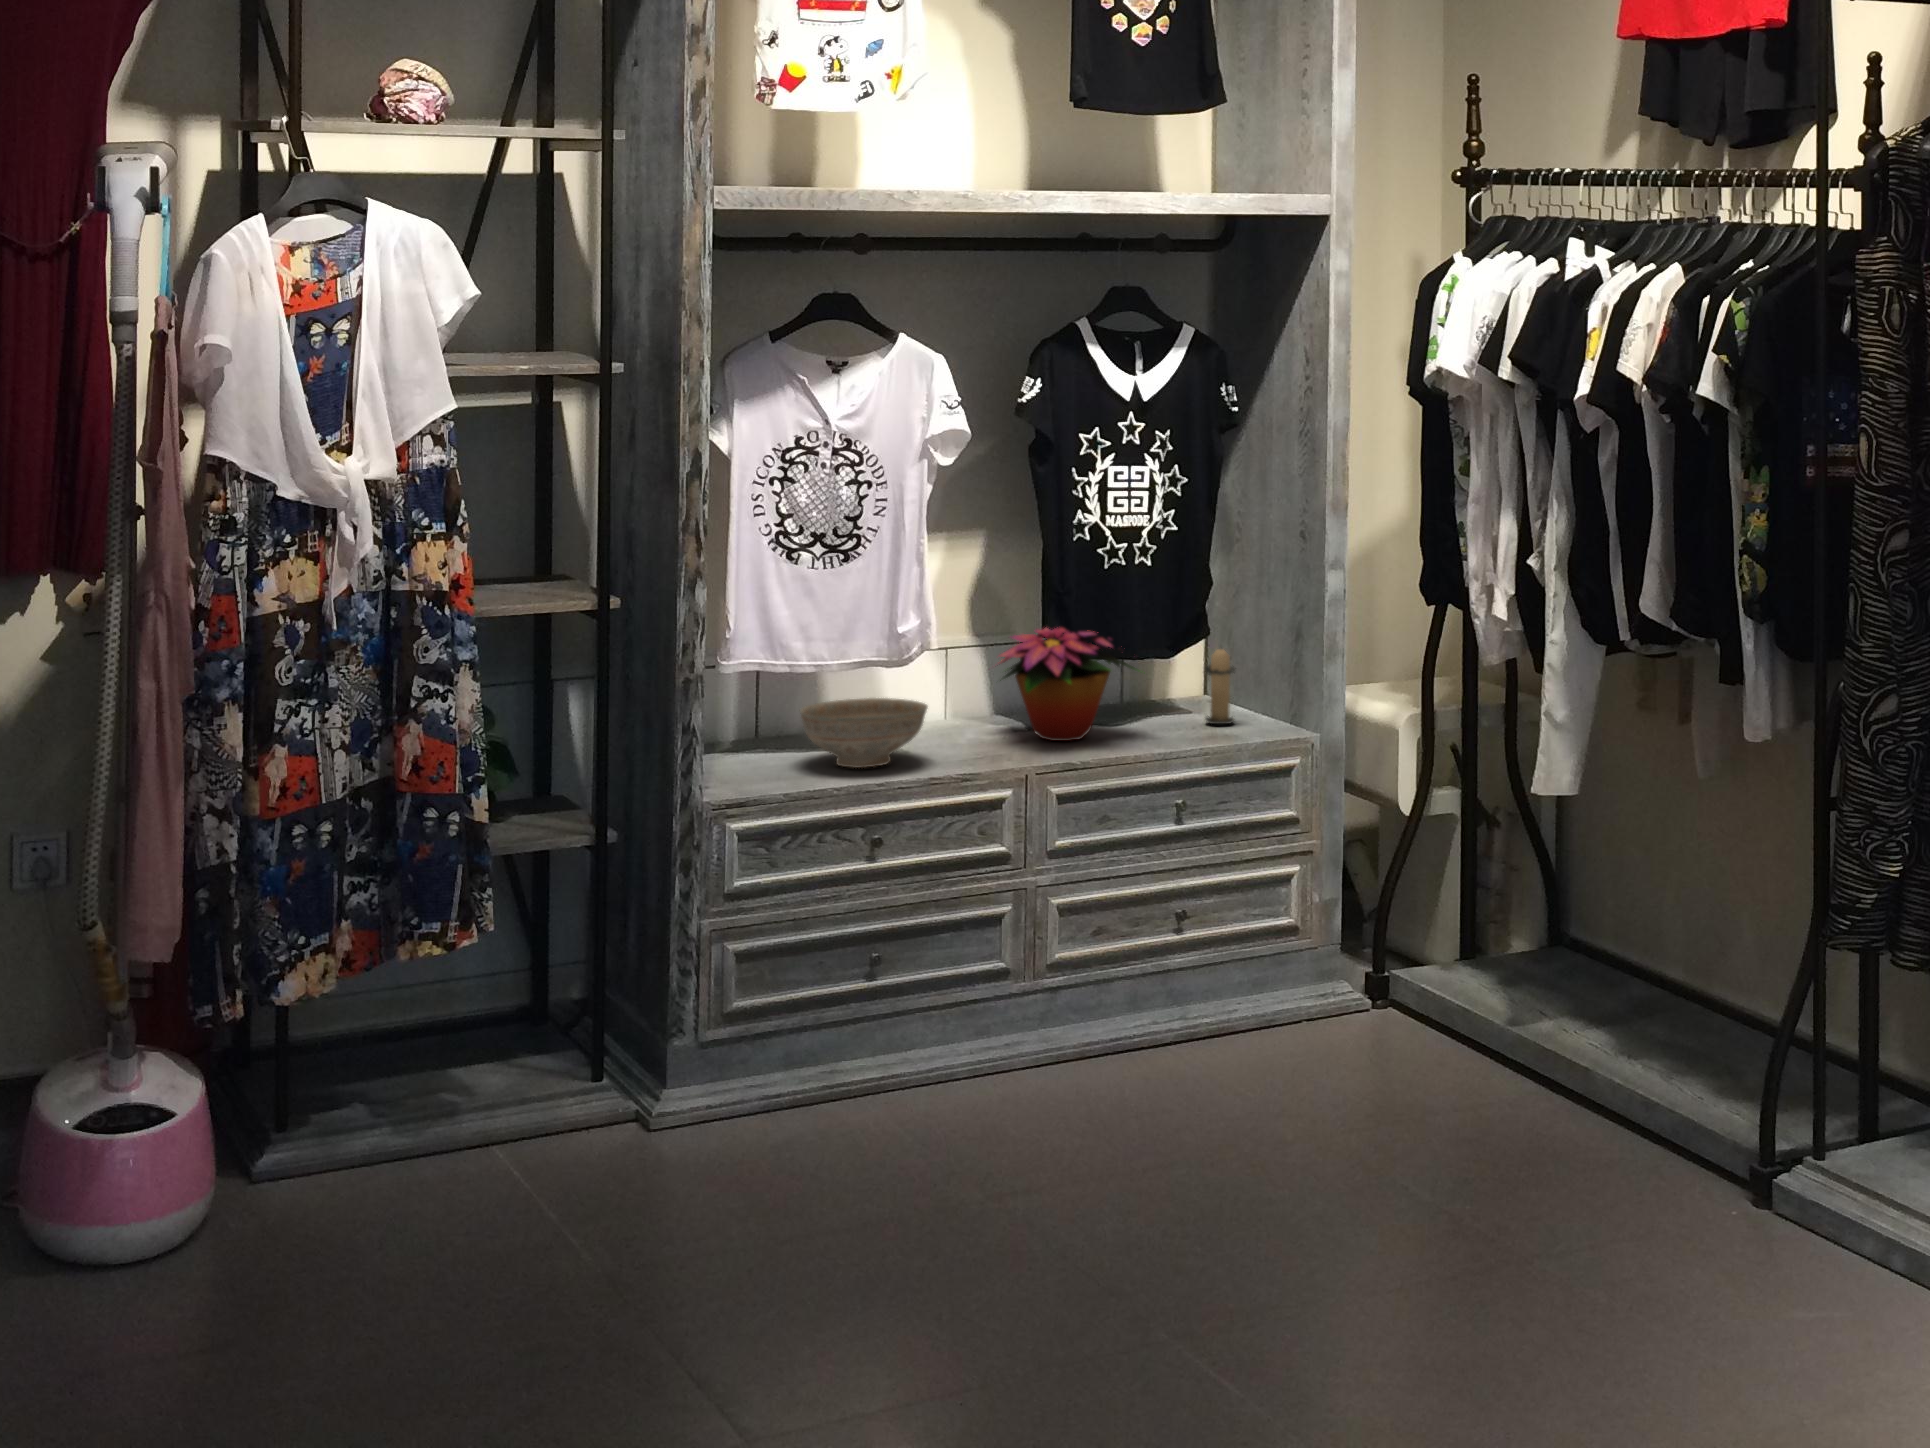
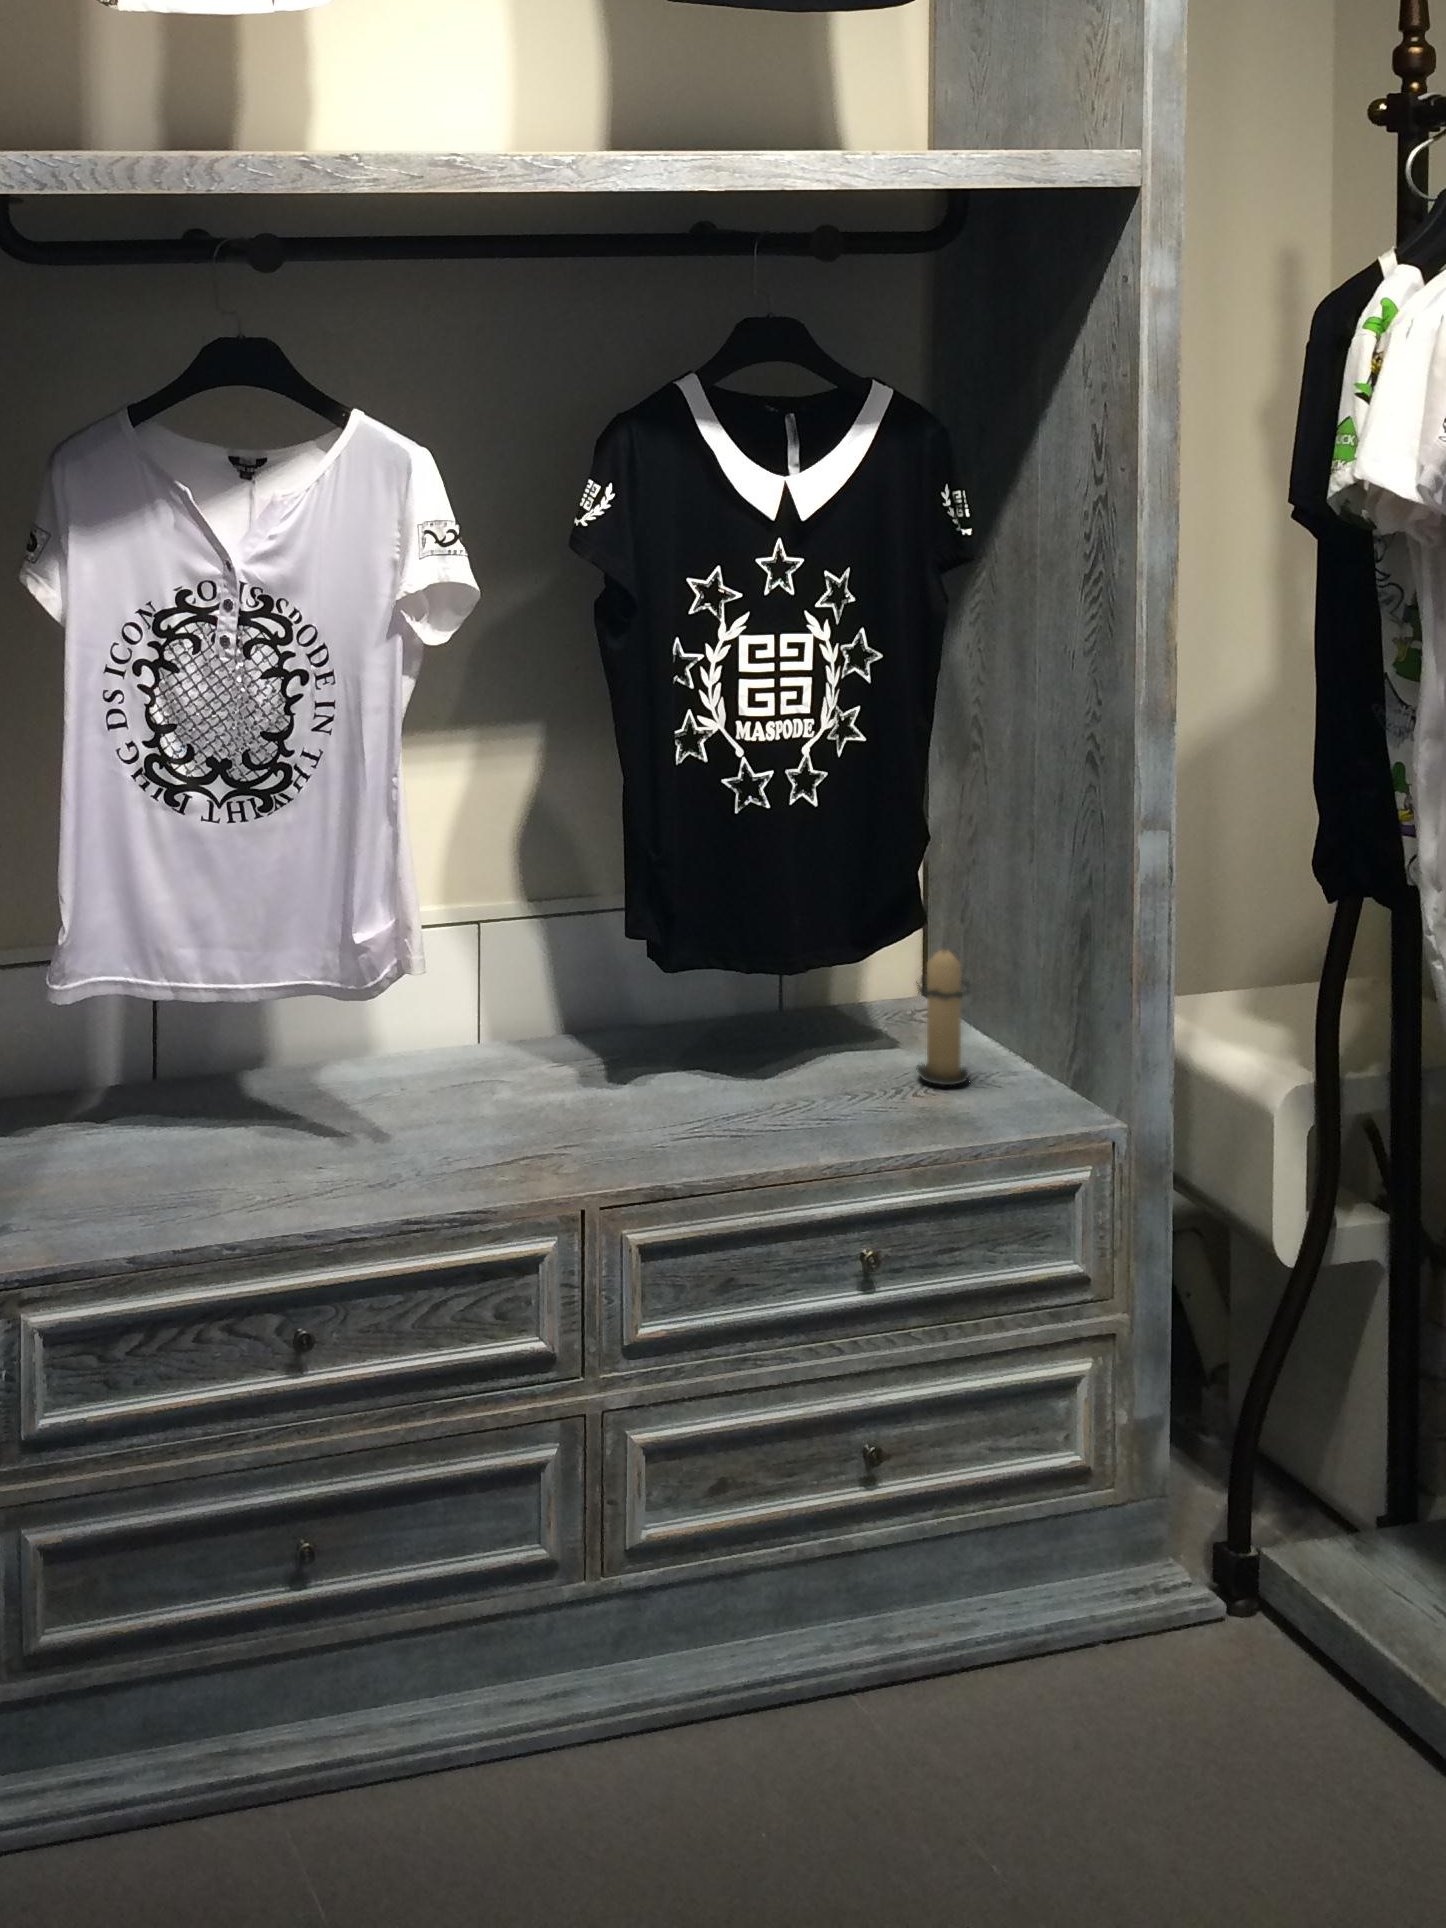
flower arrangement: present [999,628,1137,741] -> none [523,902,817,1120]
decorative bowl: present [799,698,928,768] -> none [184,1039,411,1185]

